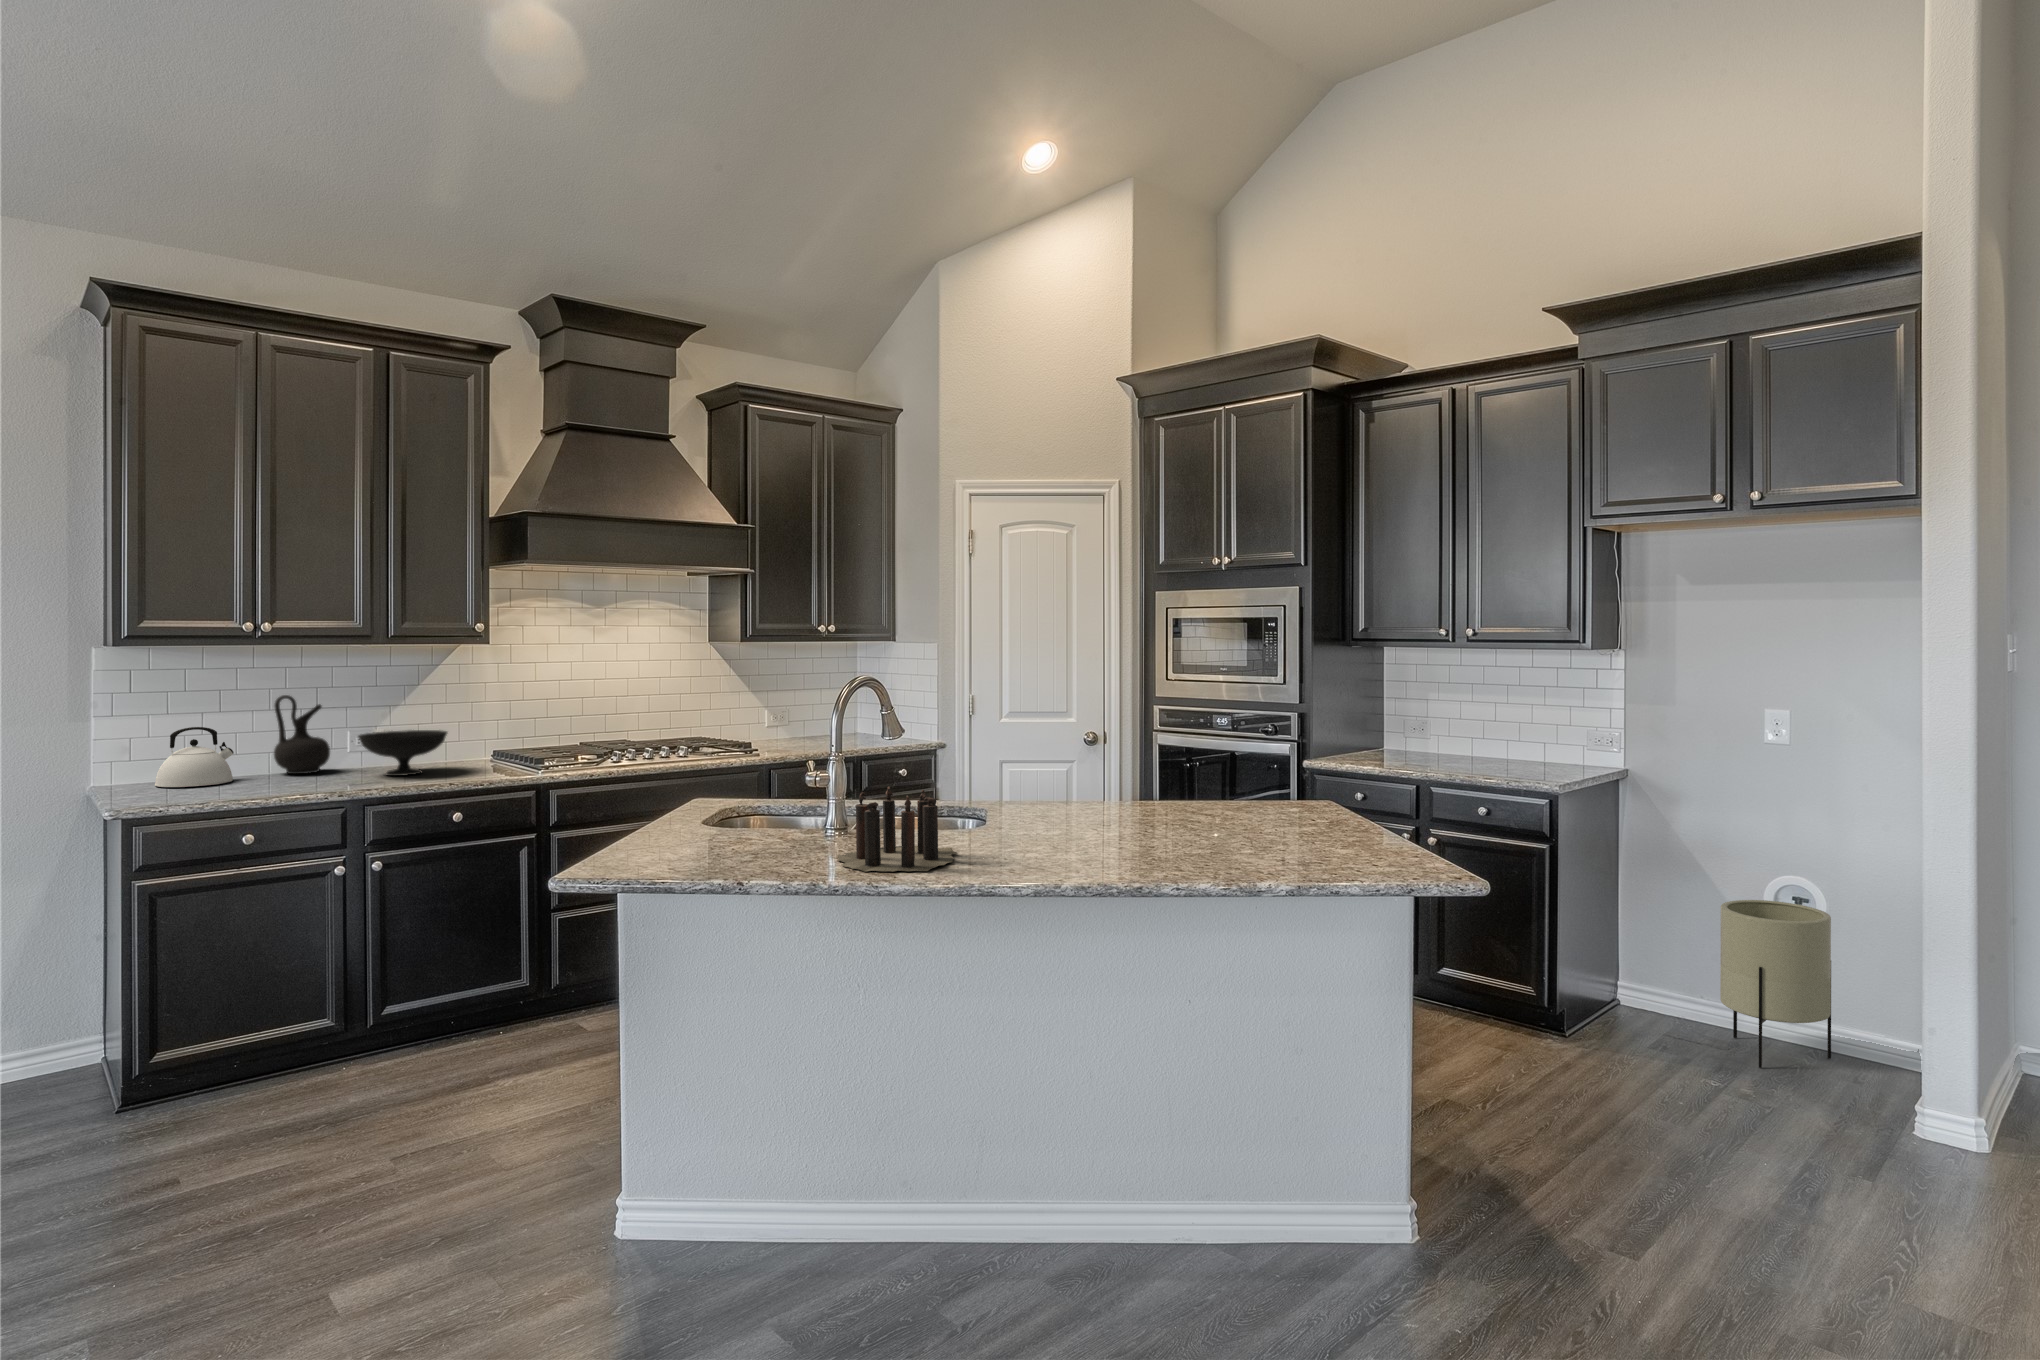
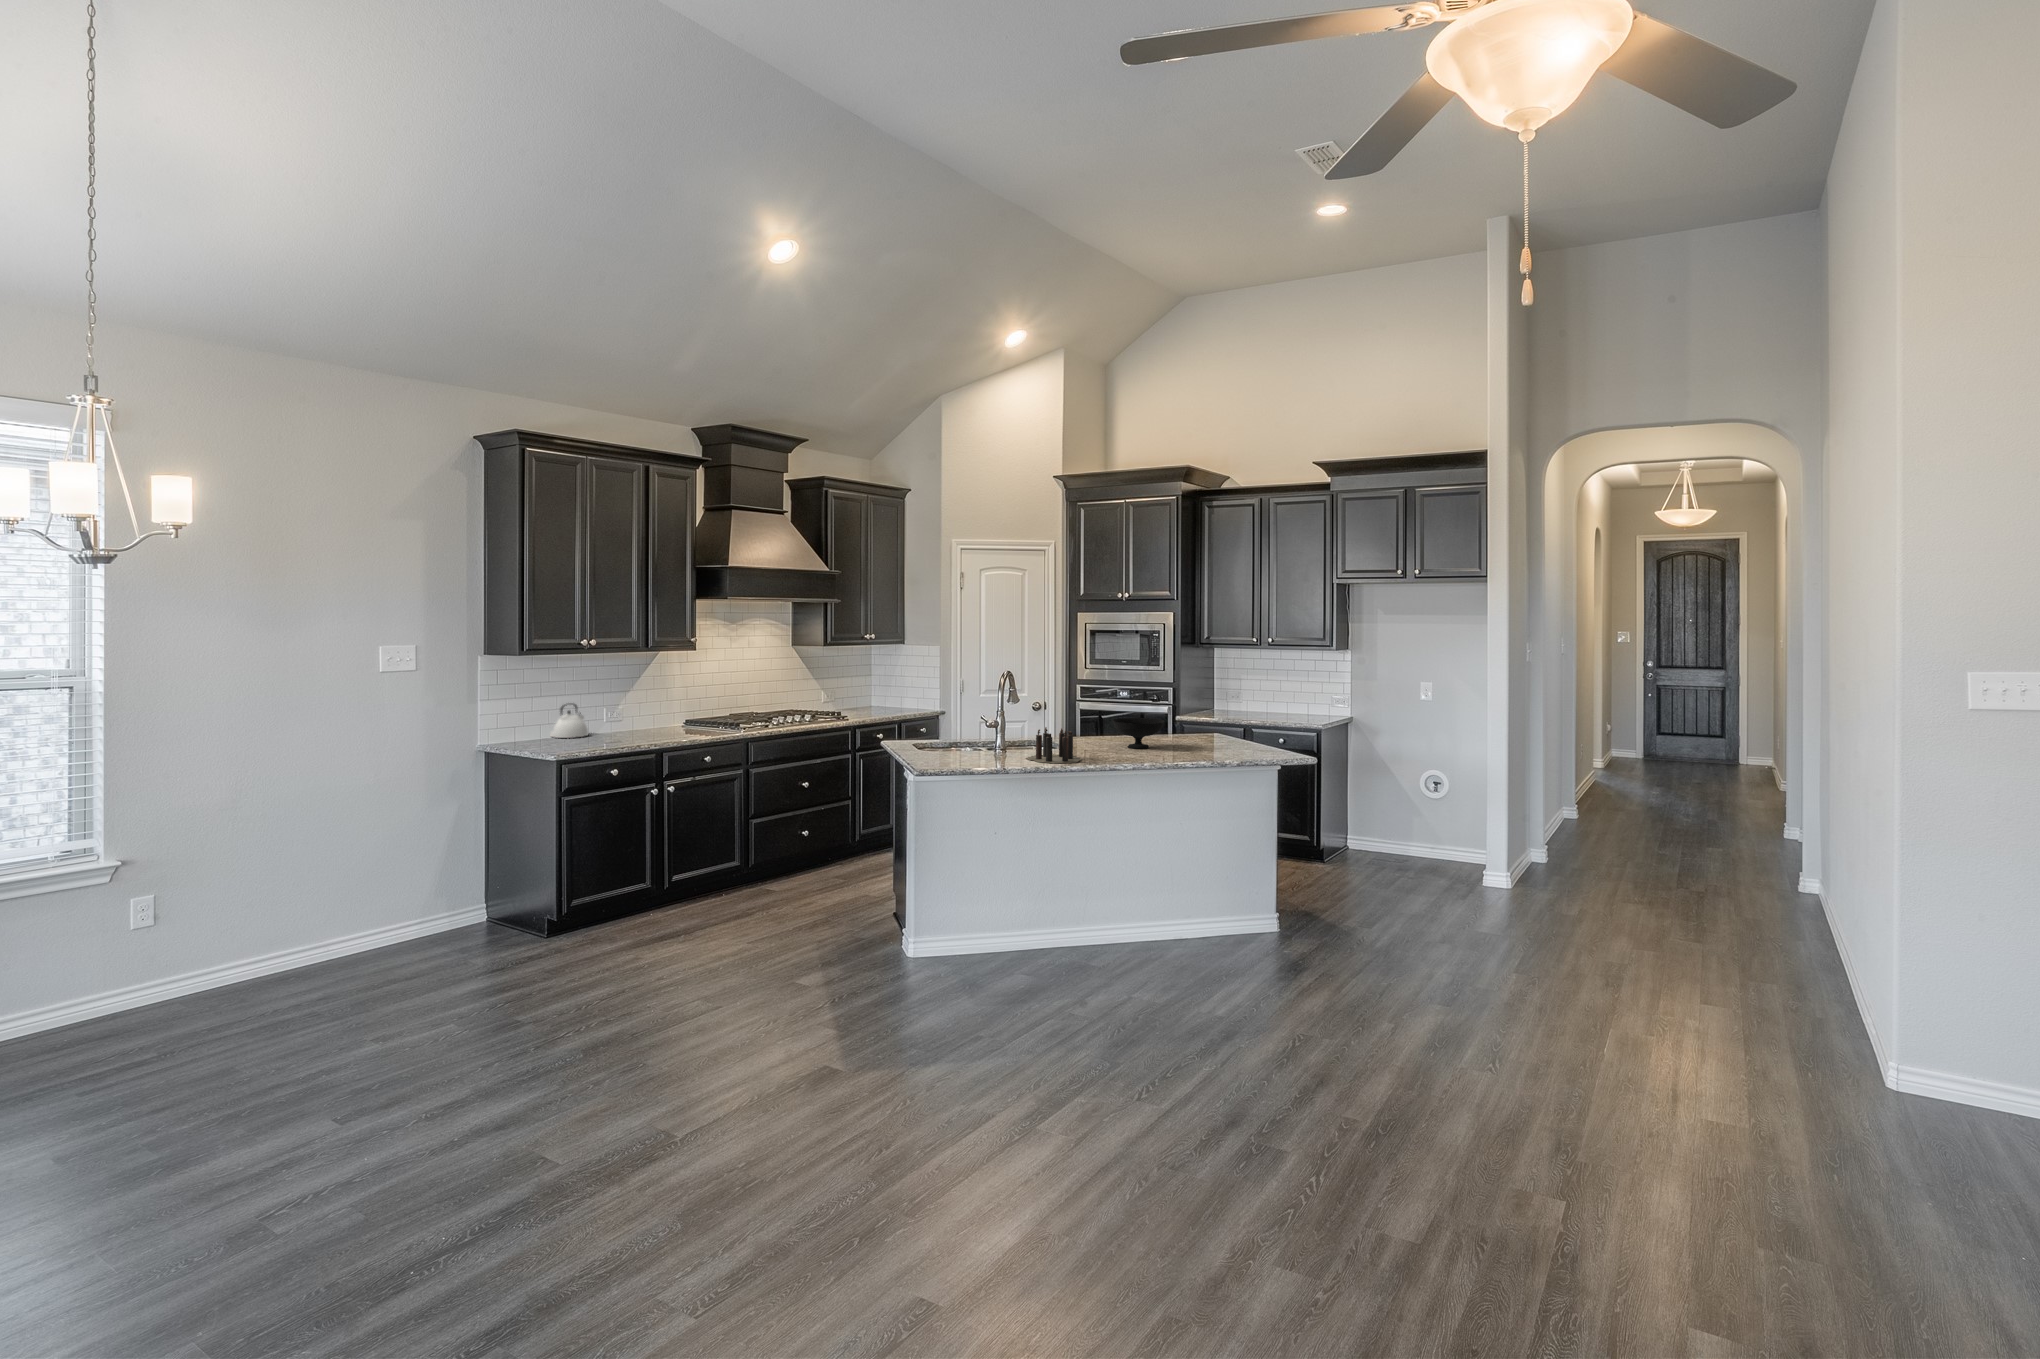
ceramic jug: present [274,695,330,774] -> none [597,683,626,730]
bowl: present [358,730,447,776] -> present [1112,718,1165,749]
planter: present [1720,900,1831,1068] -> none [1398,784,1451,867]

